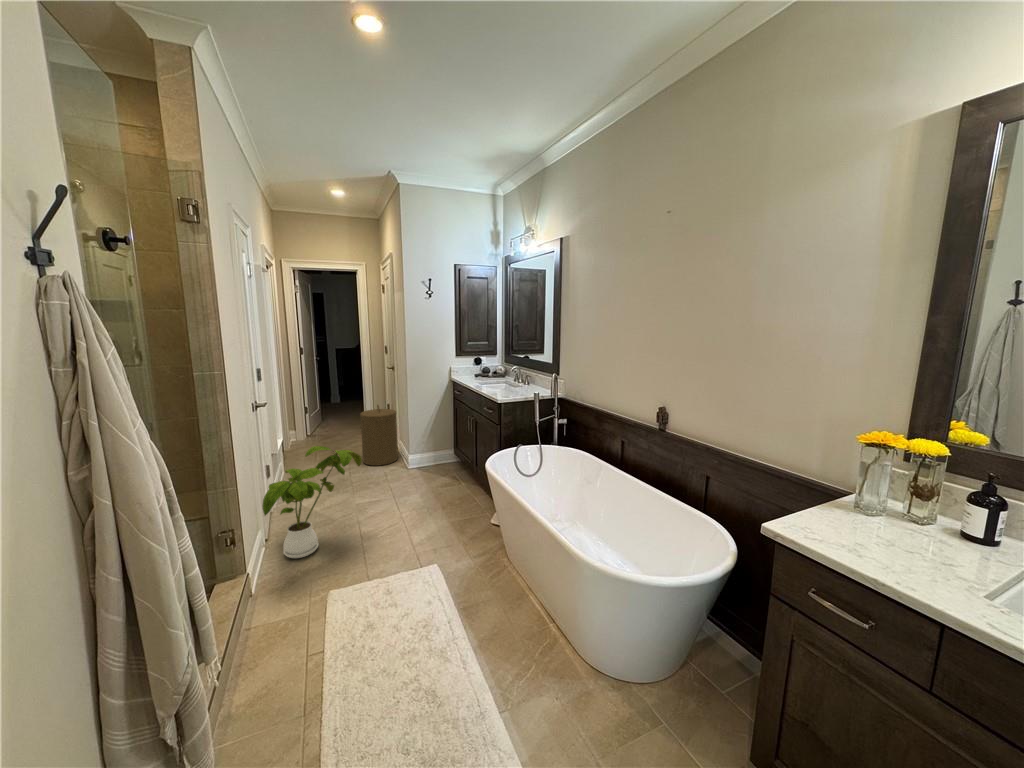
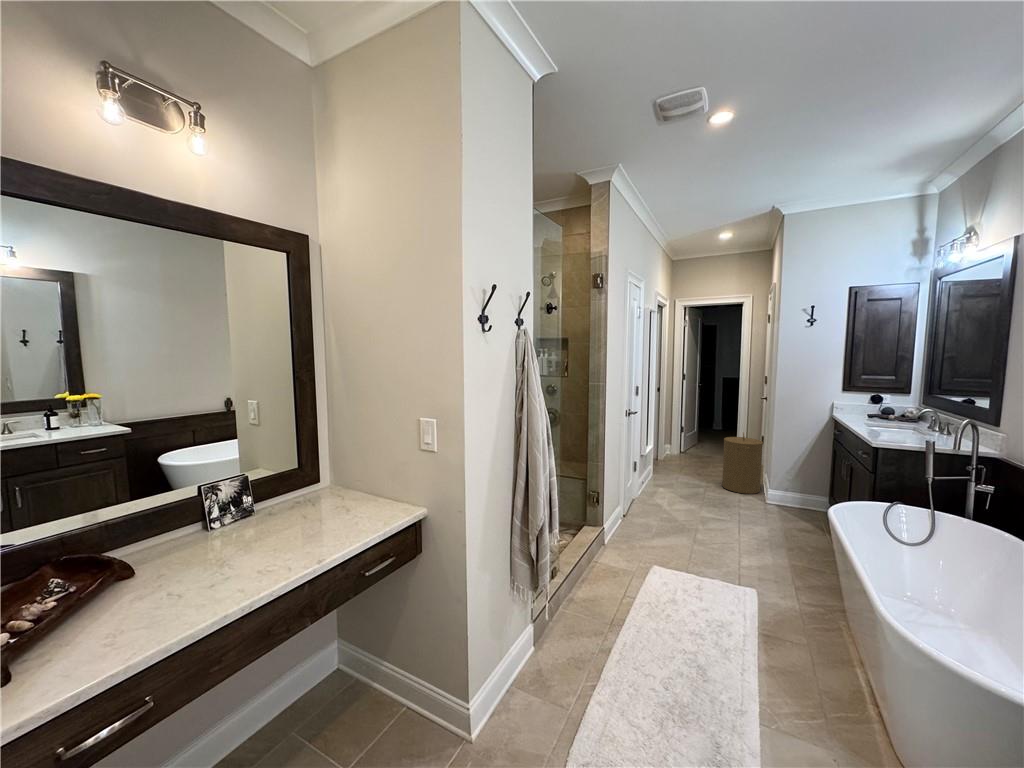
house plant: present [262,446,362,558] -> none [619,451,703,537]

